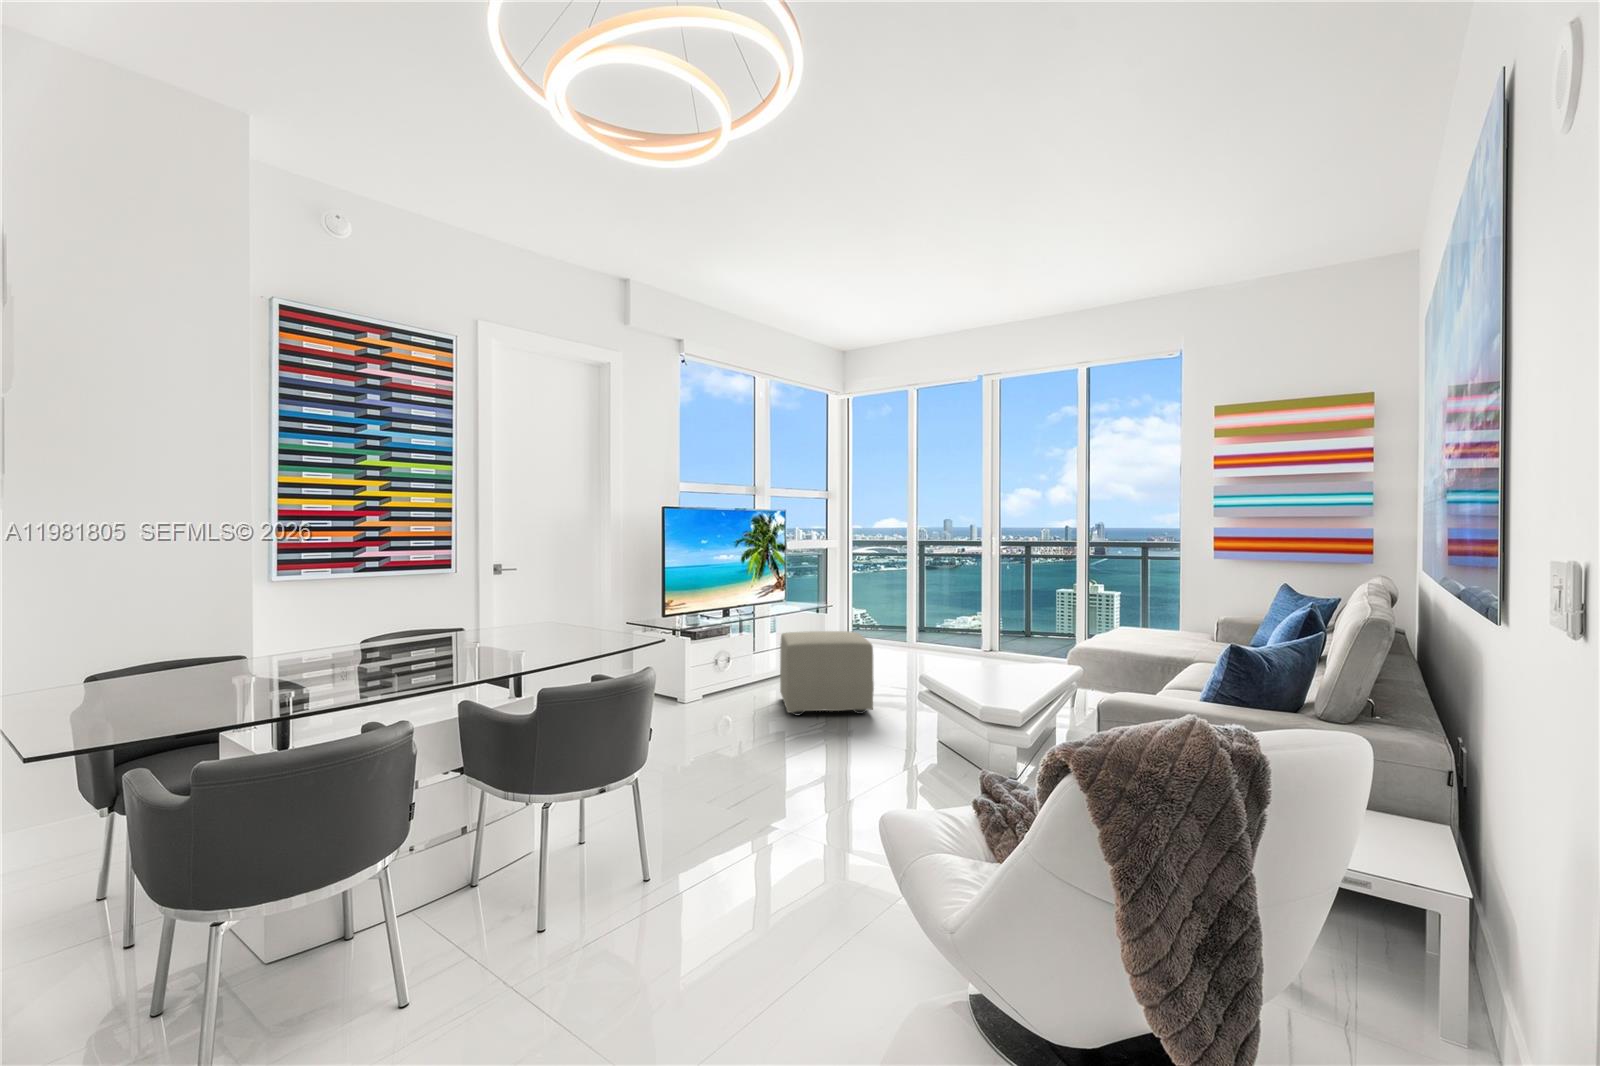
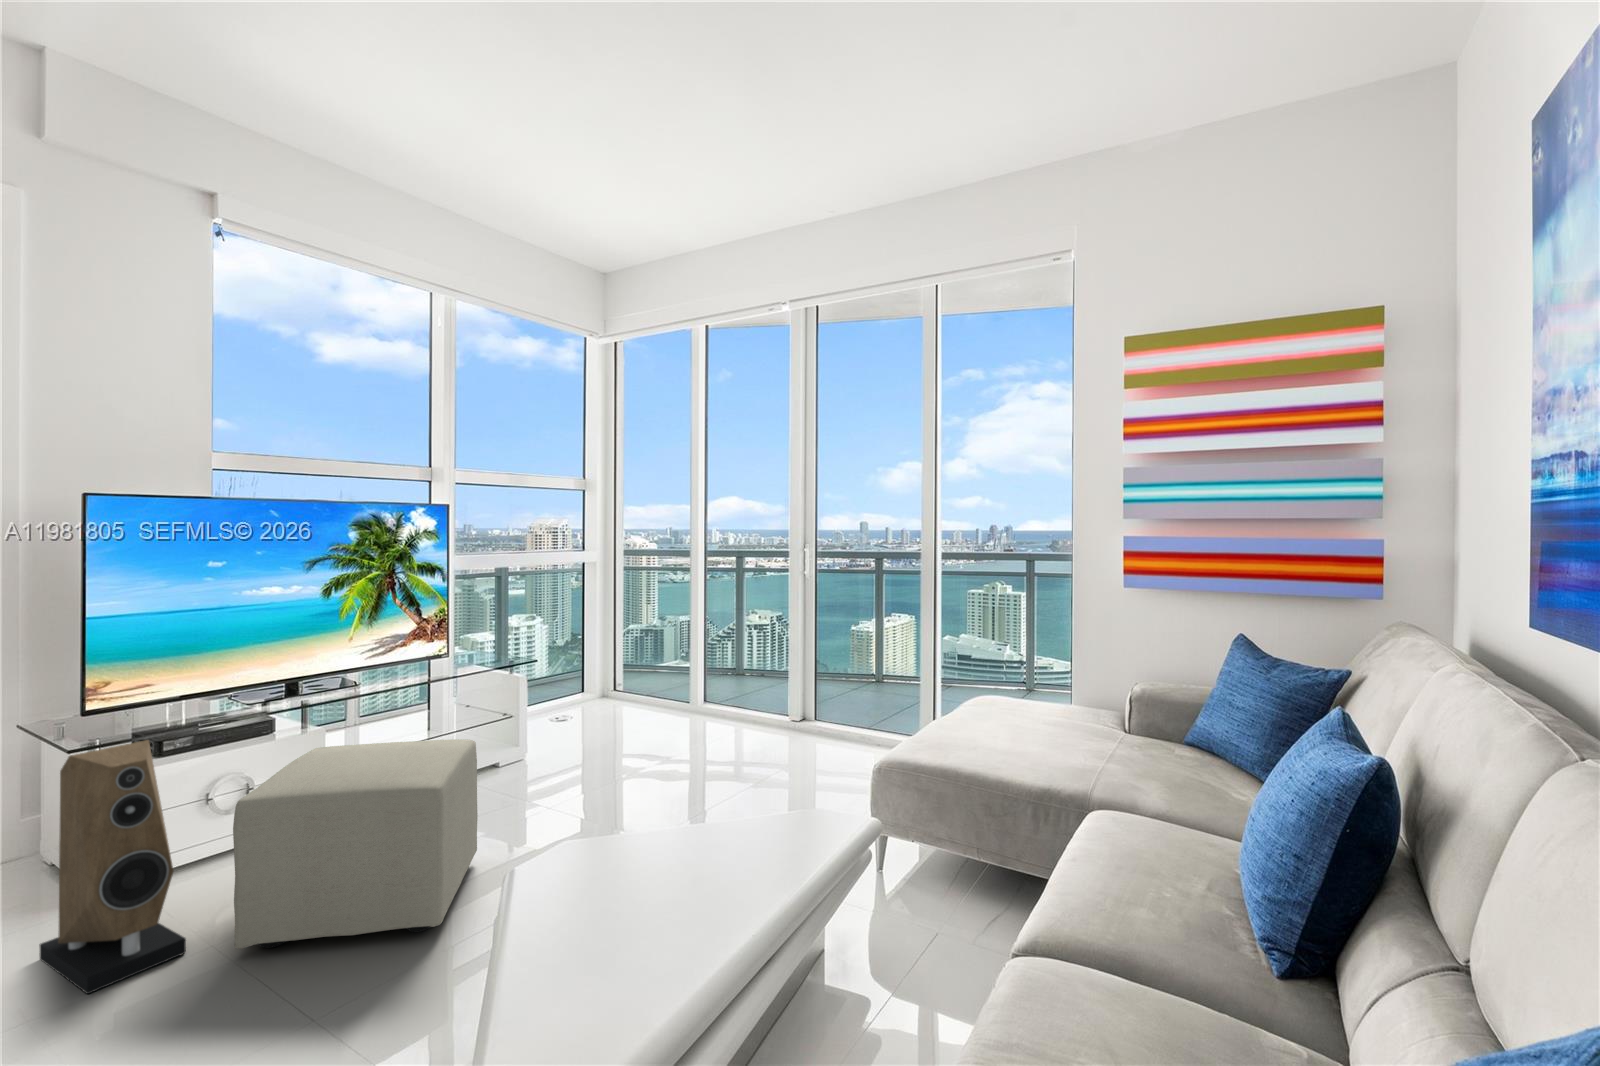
speaker: none [700,618,762,723] -> present [40,740,186,994]

